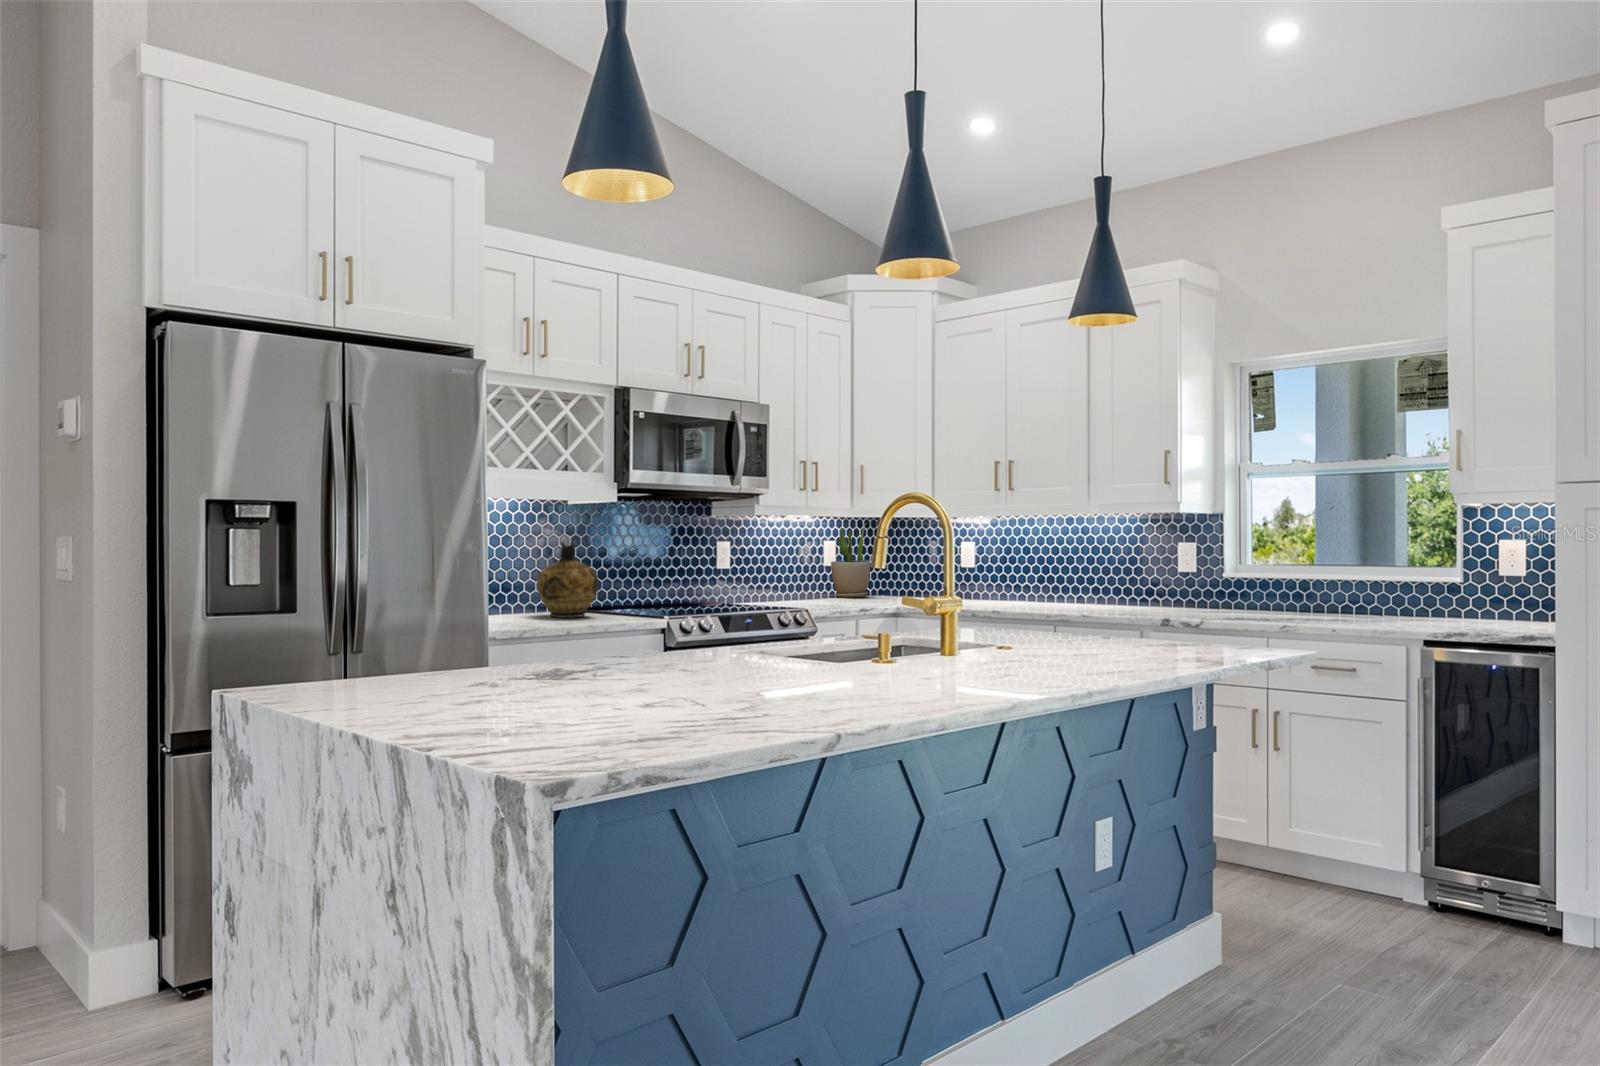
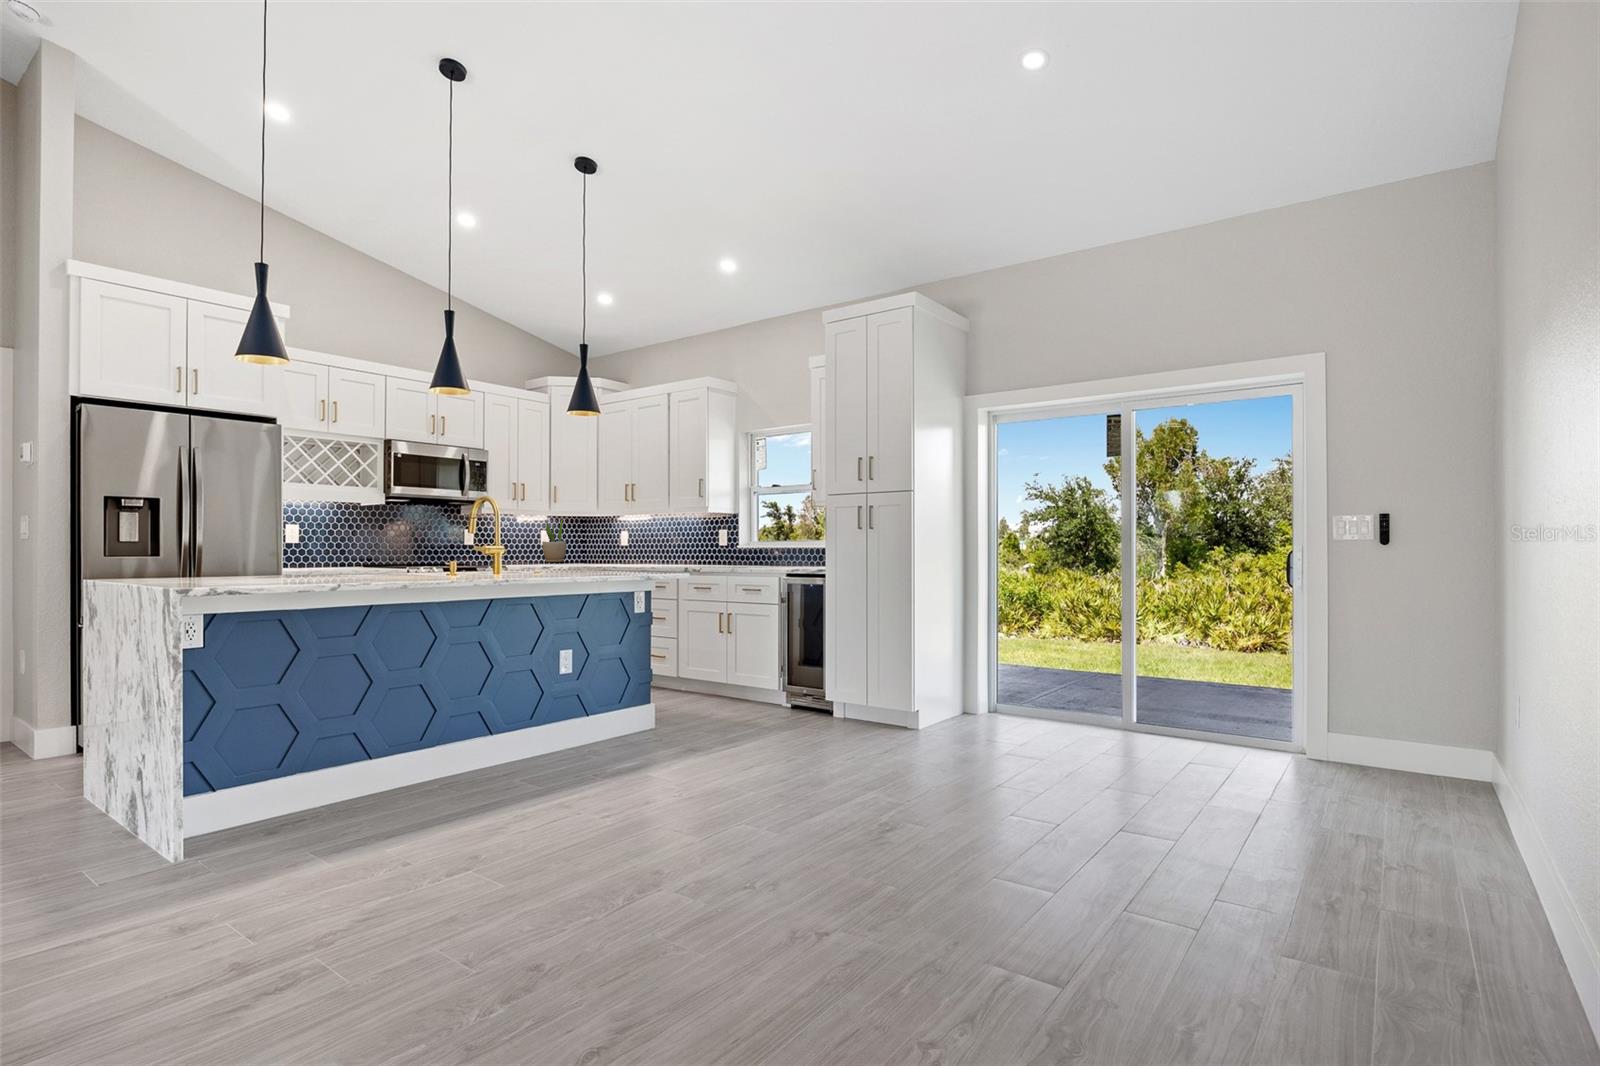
ceramic jug: present [537,542,599,618] -> none [330,525,369,568]

